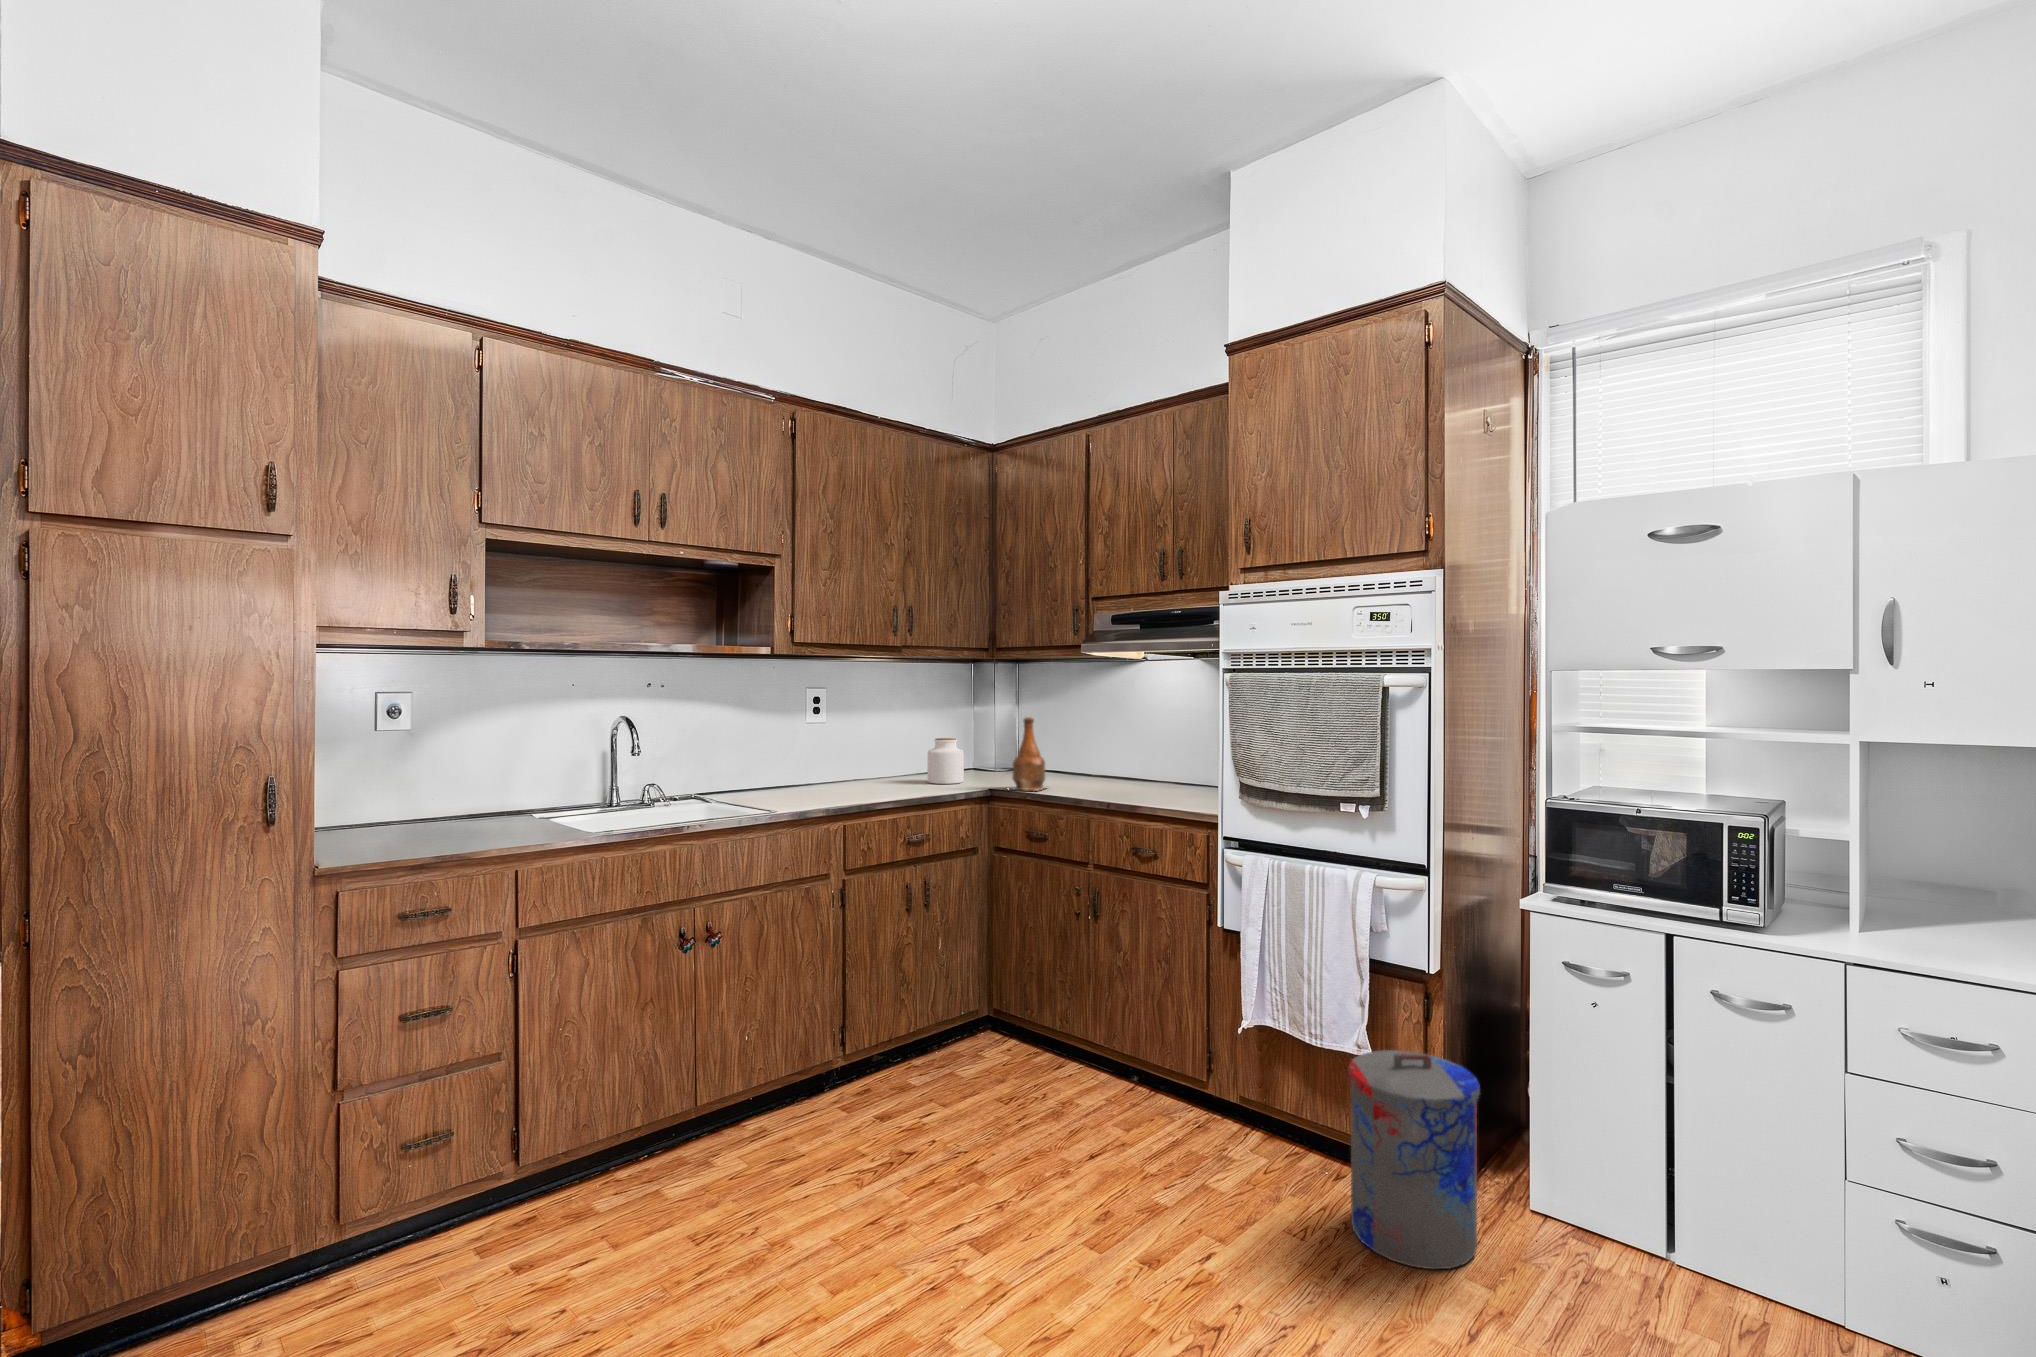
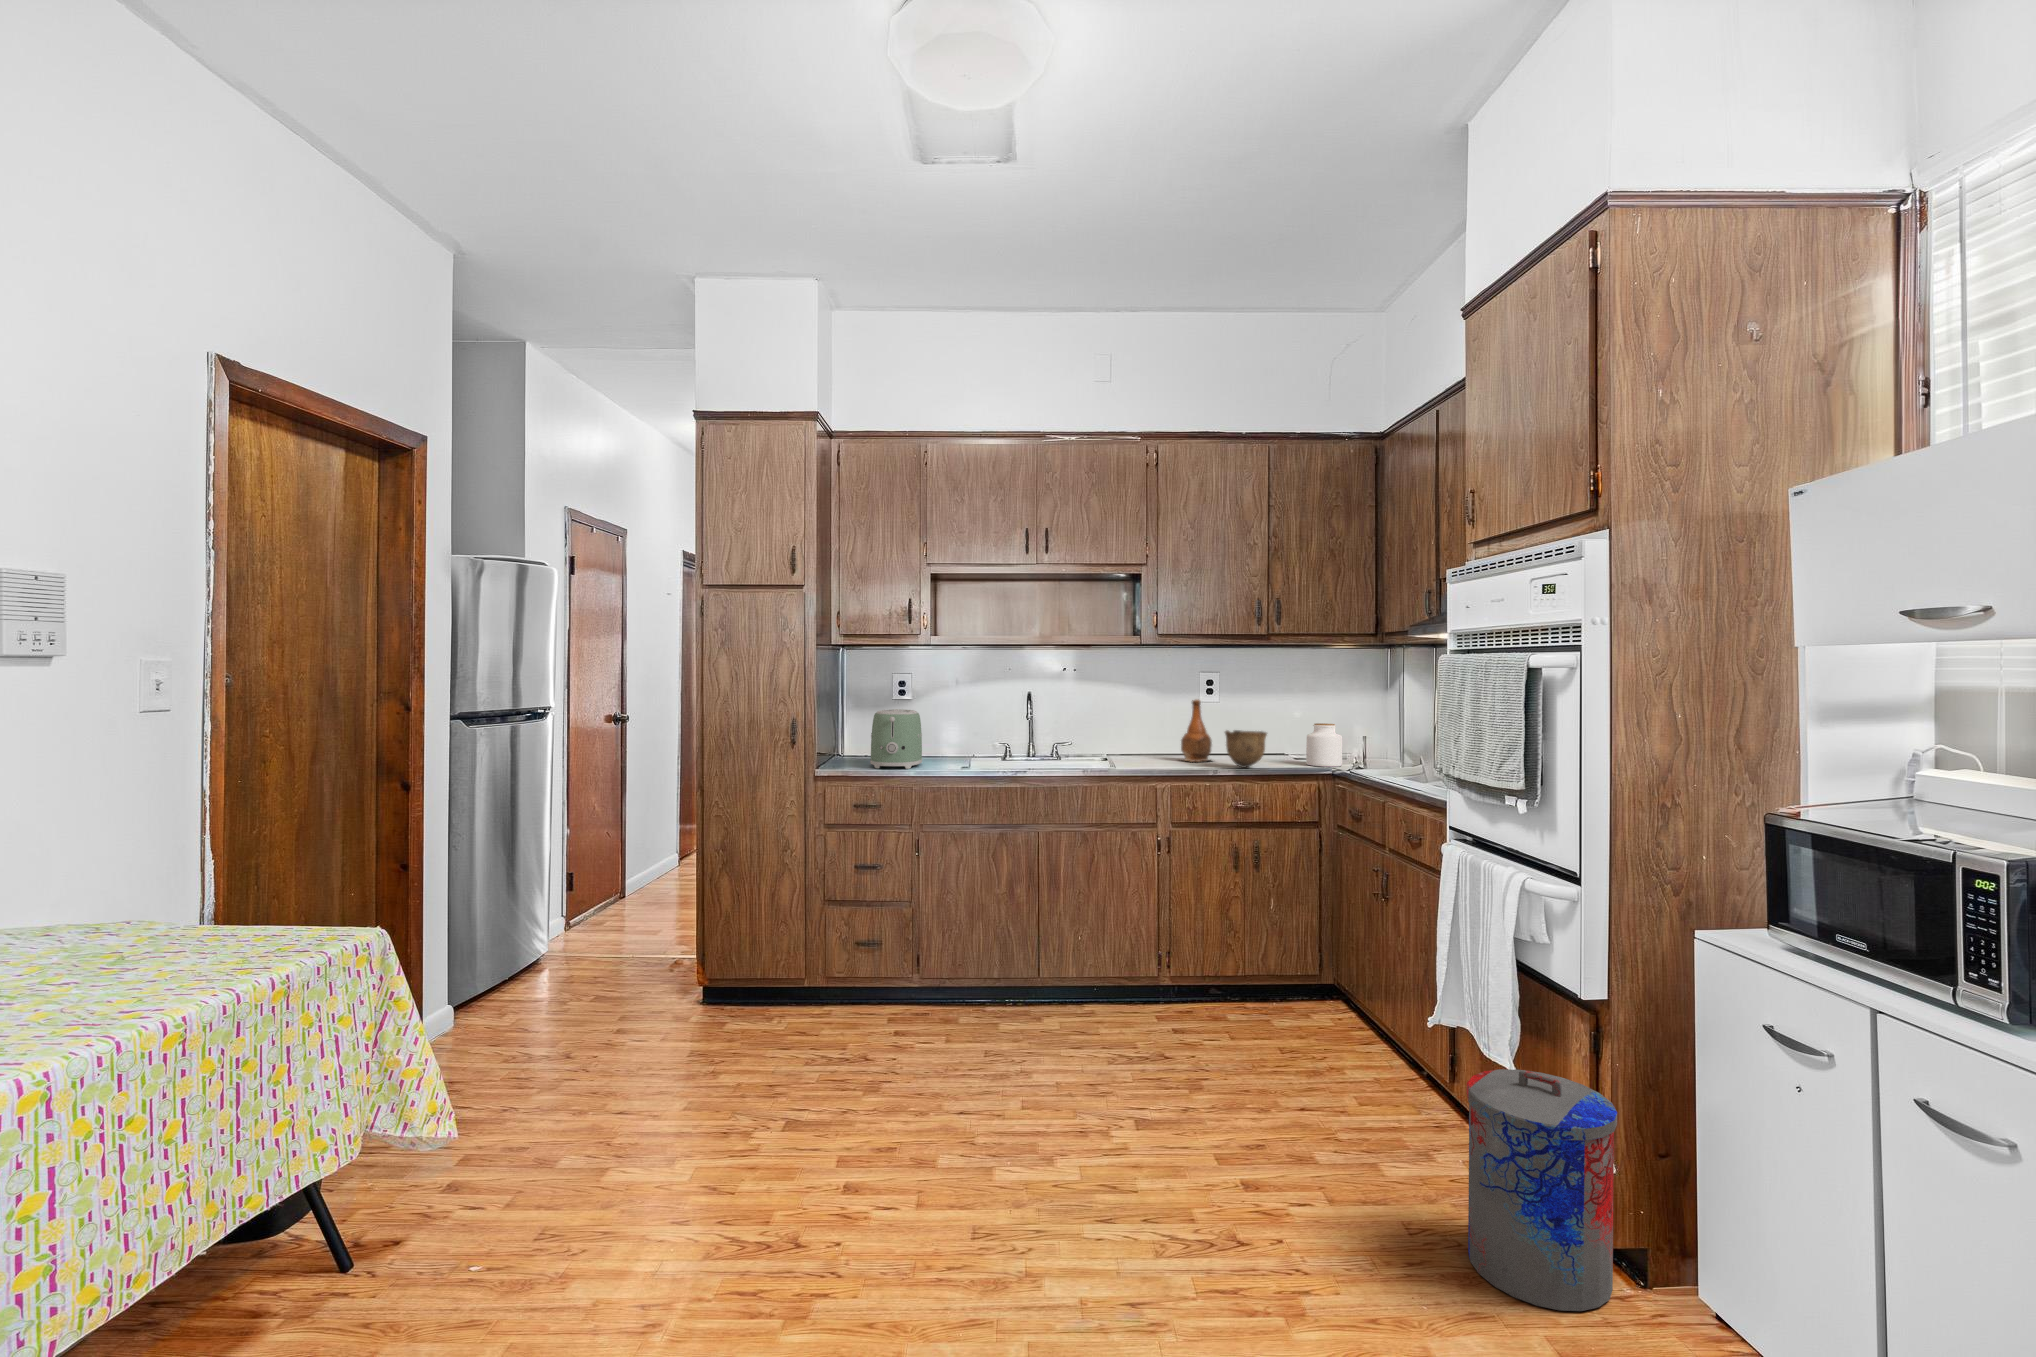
bottle: present [1011,717,1045,791] -> present [1181,700,1212,762]
toaster: none [382,748,480,845] -> present [870,709,922,769]
bowl: none [866,750,913,793] -> present [1225,730,1267,768]

